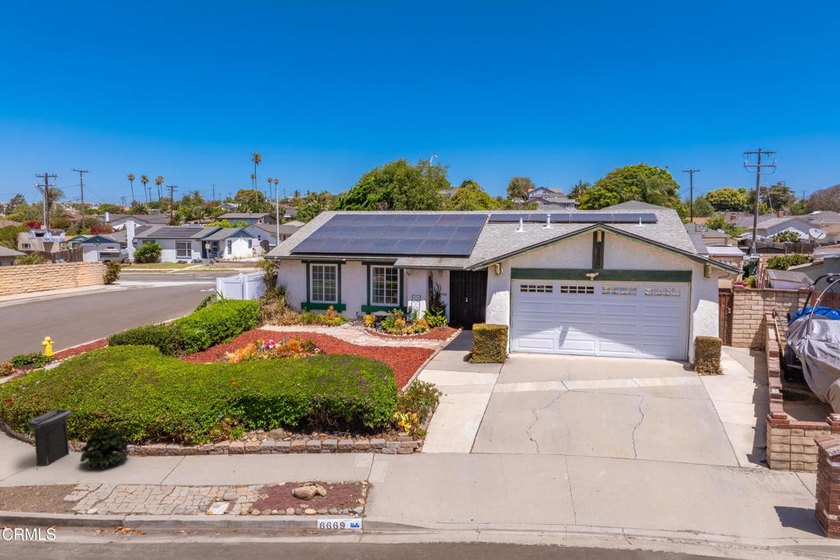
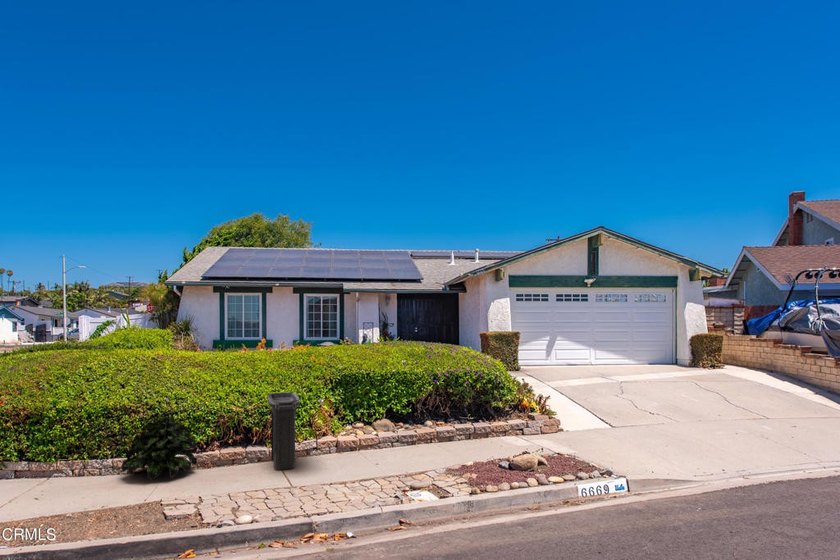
trash can: present [28,409,71,466] -> present [268,392,299,470]

